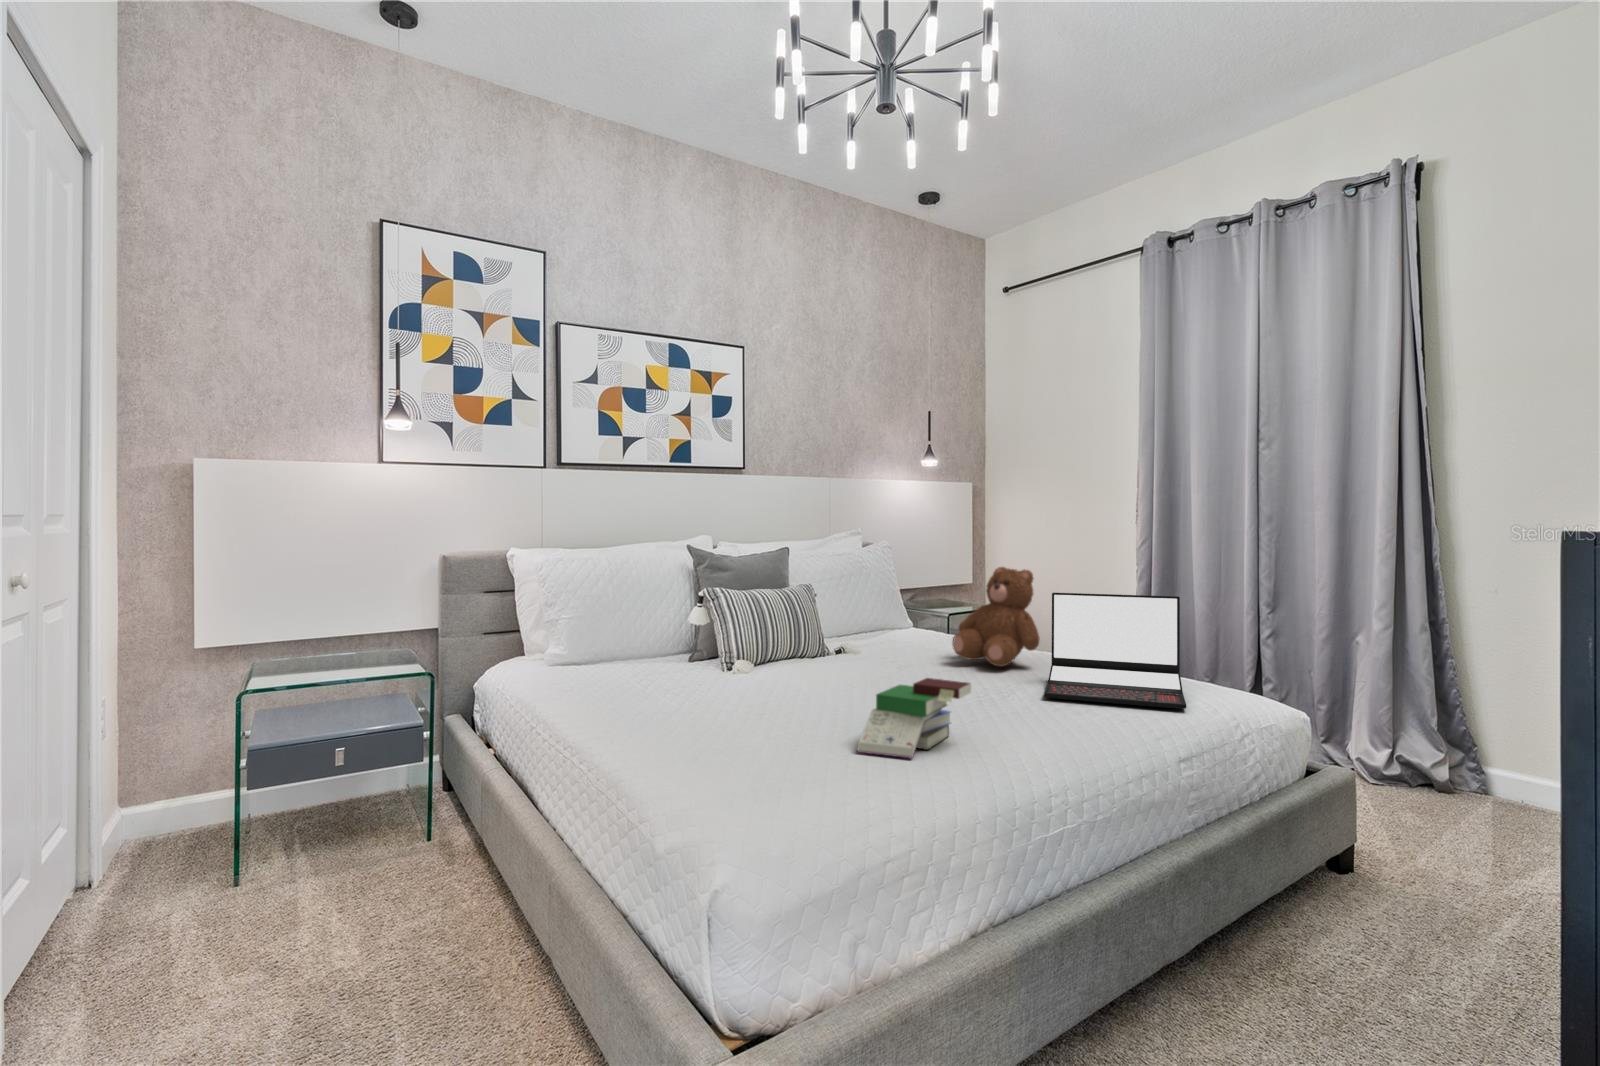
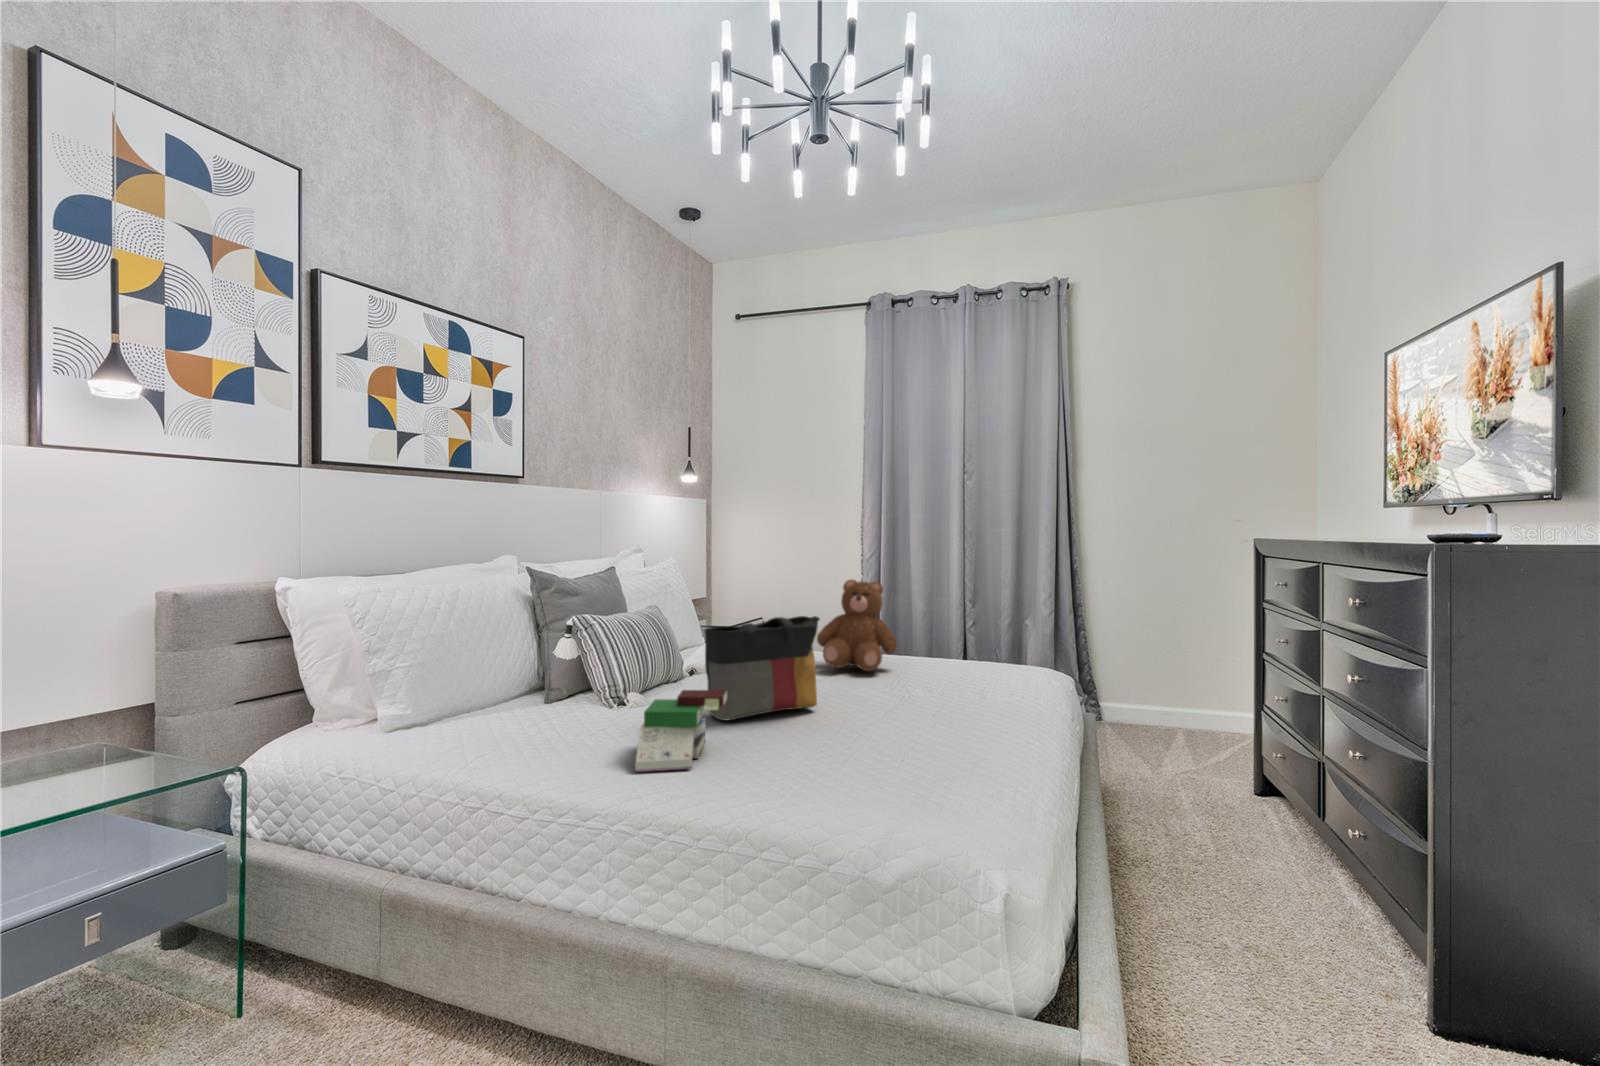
laptop: present [1044,593,1186,709] -> none [922,600,1054,694]
tote bag: none [761,598,882,691] -> present [705,616,820,720]
book: present [857,678,971,758] -> present [635,690,727,772]

